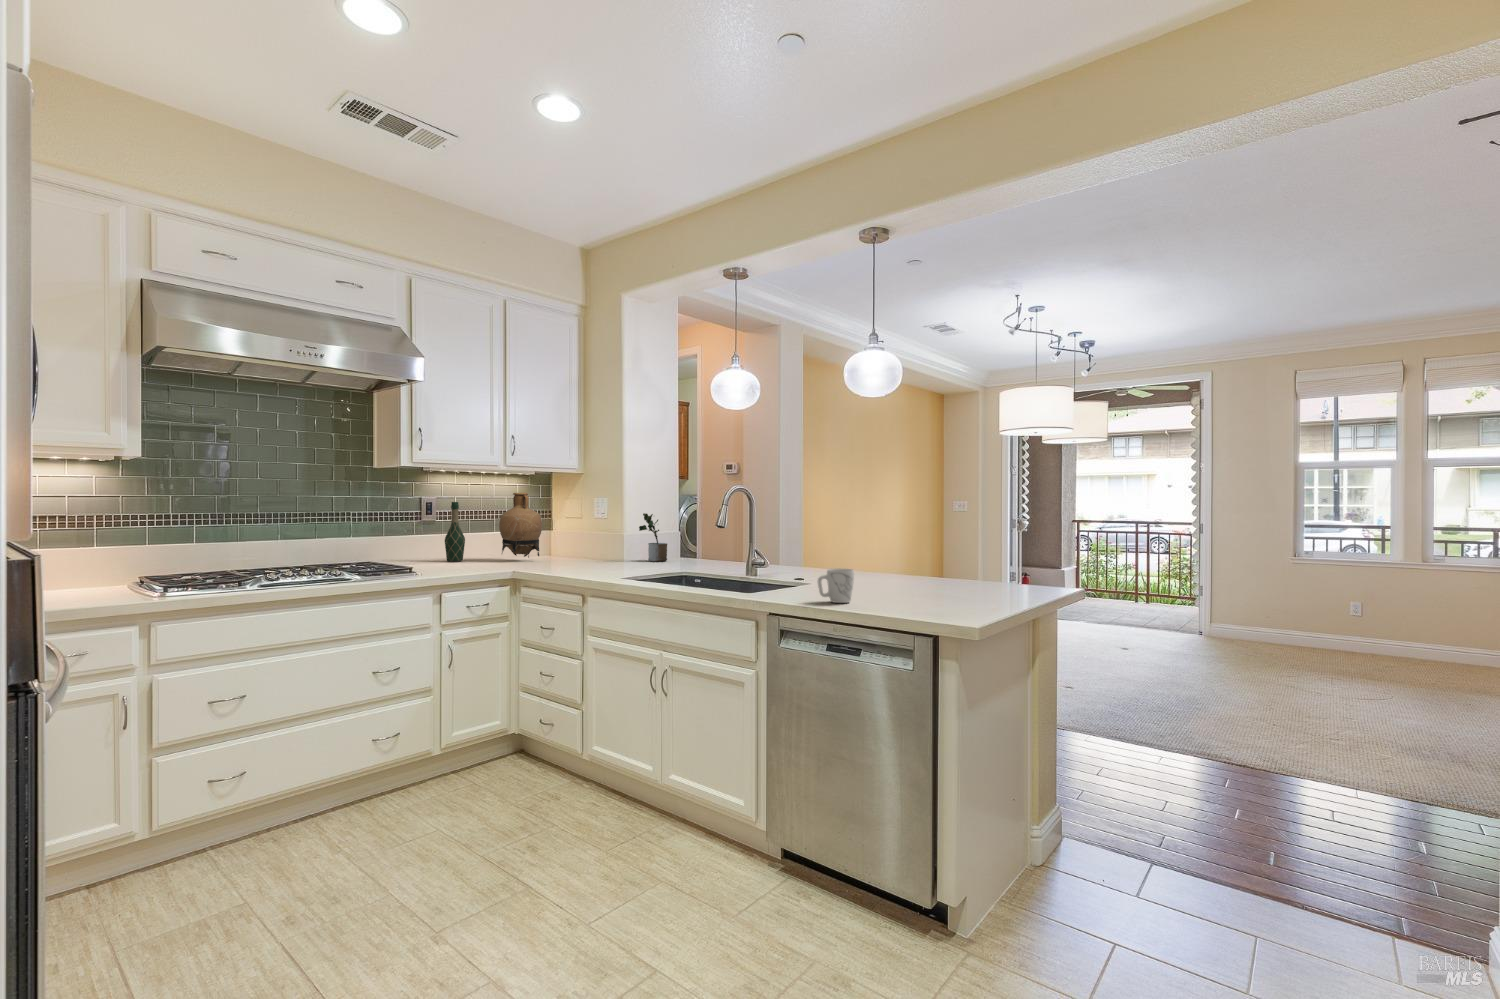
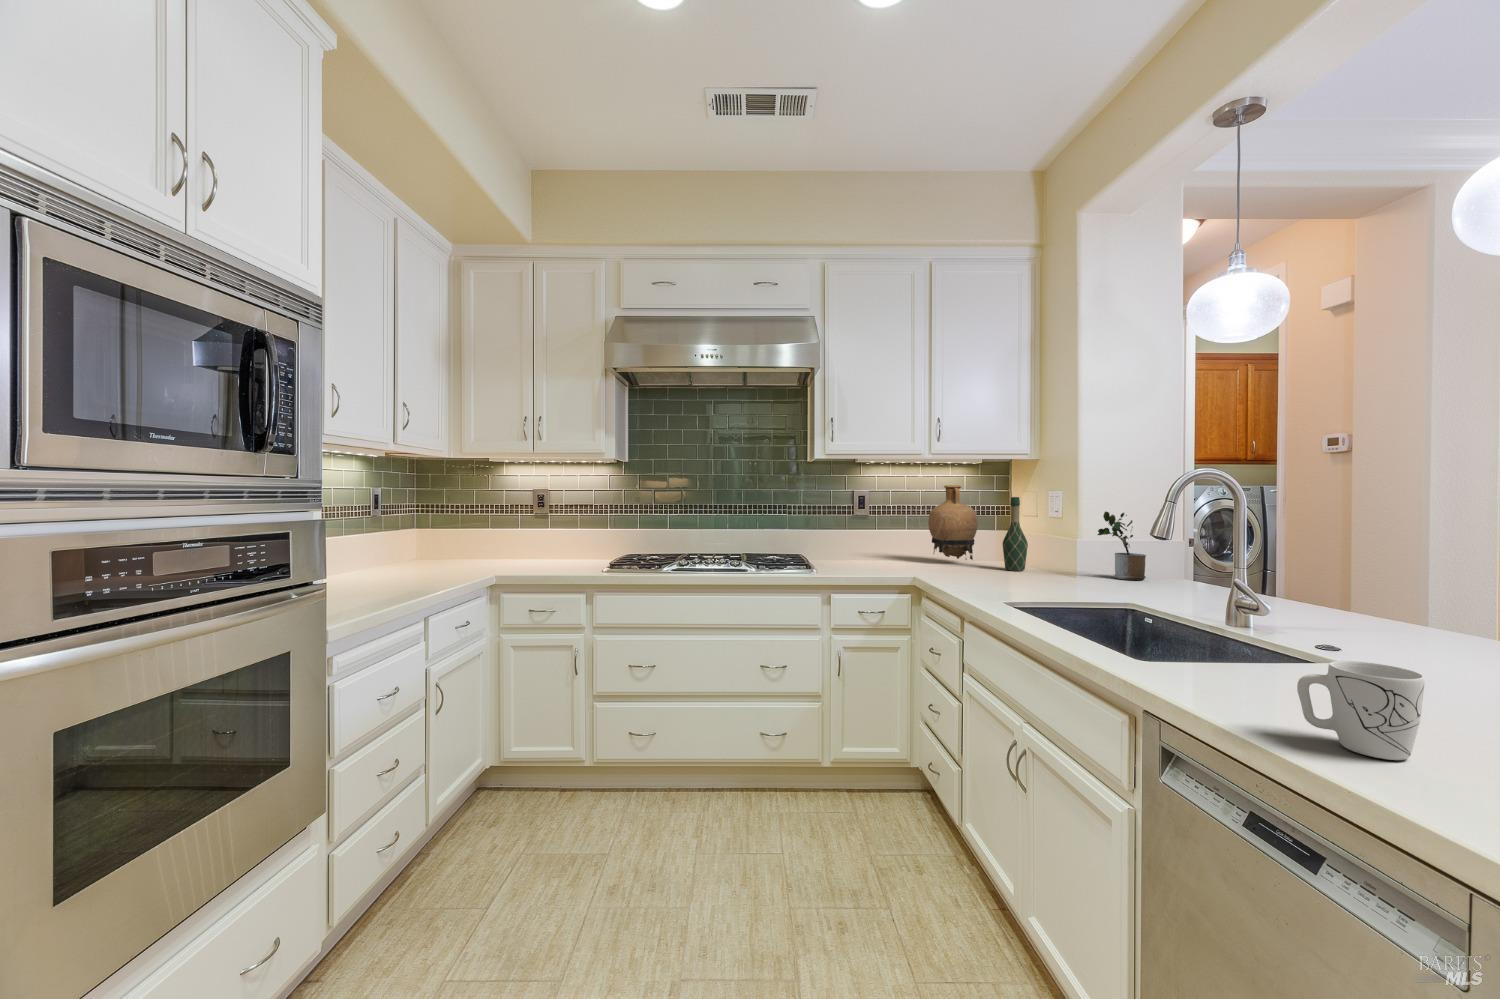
wine bottle: present [445,502,465,562] -> present [1003,497,1028,571]

